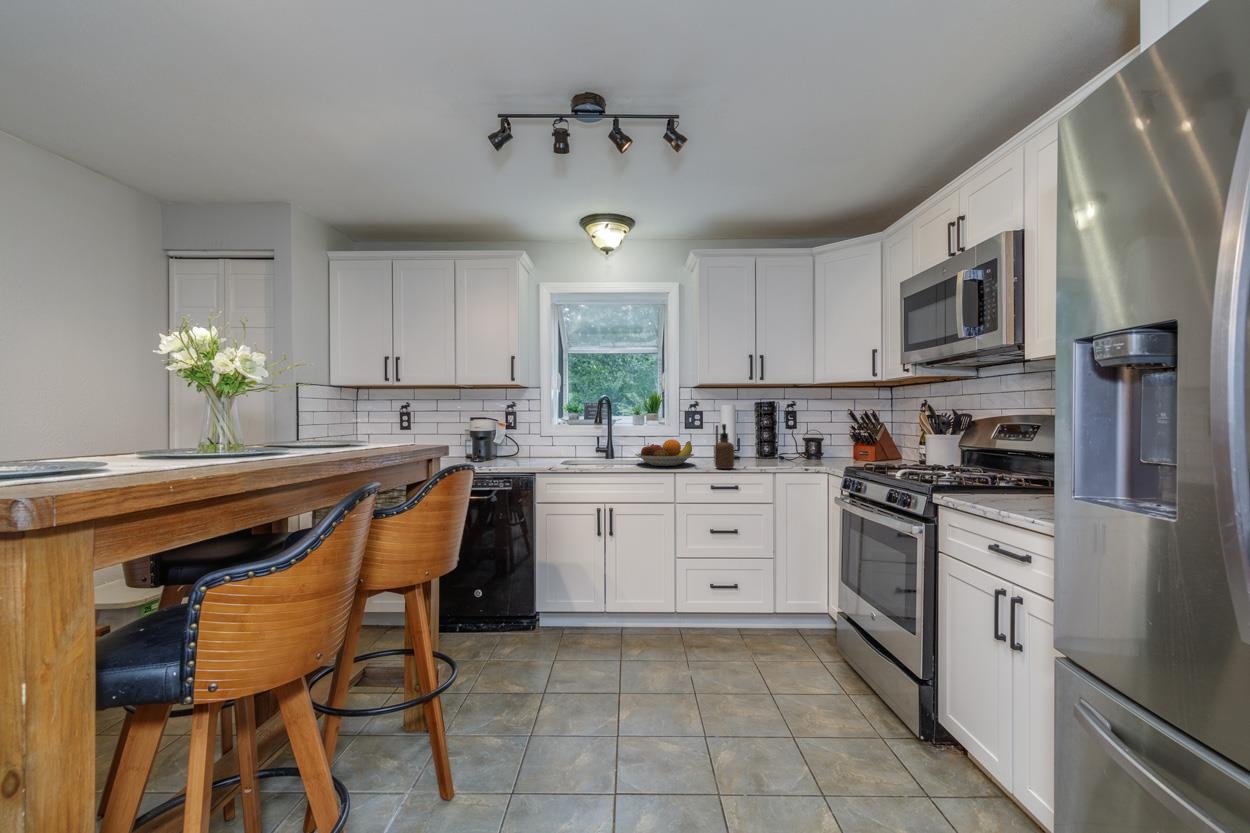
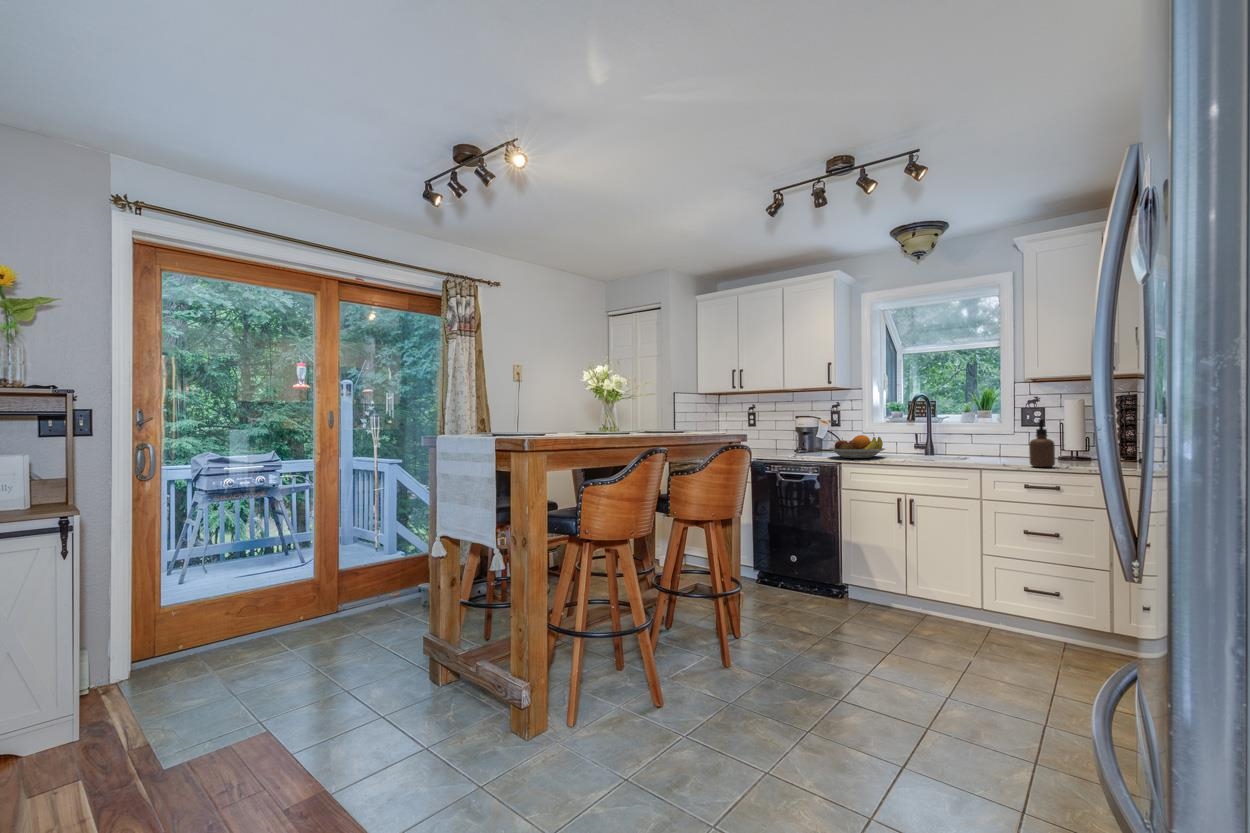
fruit bowl: present [635,440,694,466] -> present [829,435,885,458]

